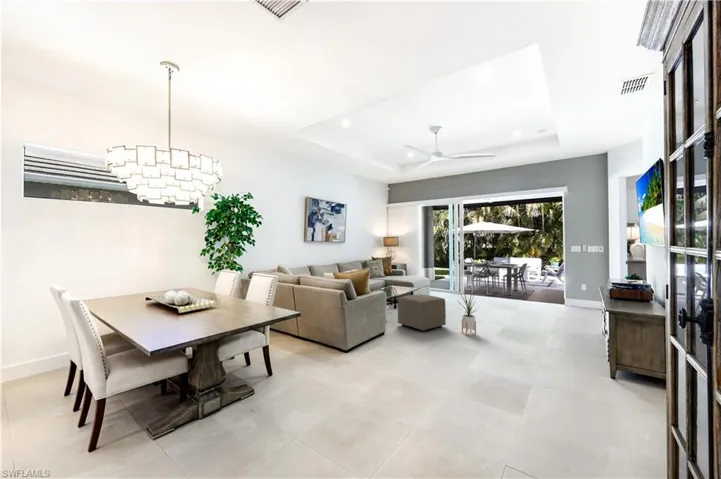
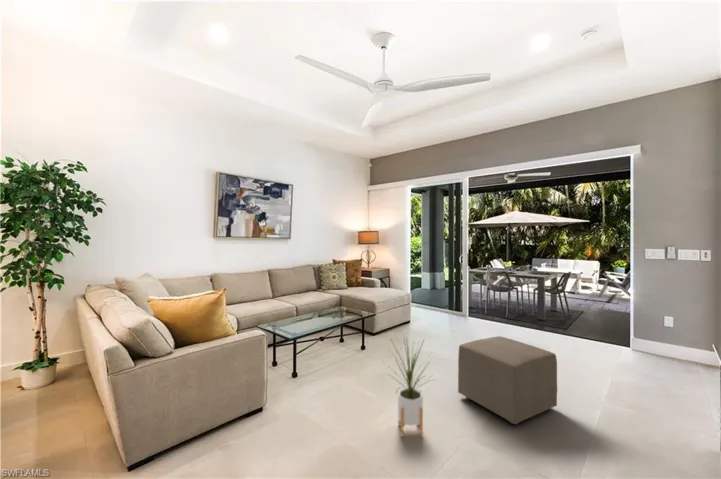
ottoman: present [398,294,446,331] -> present [458,336,557,424]

